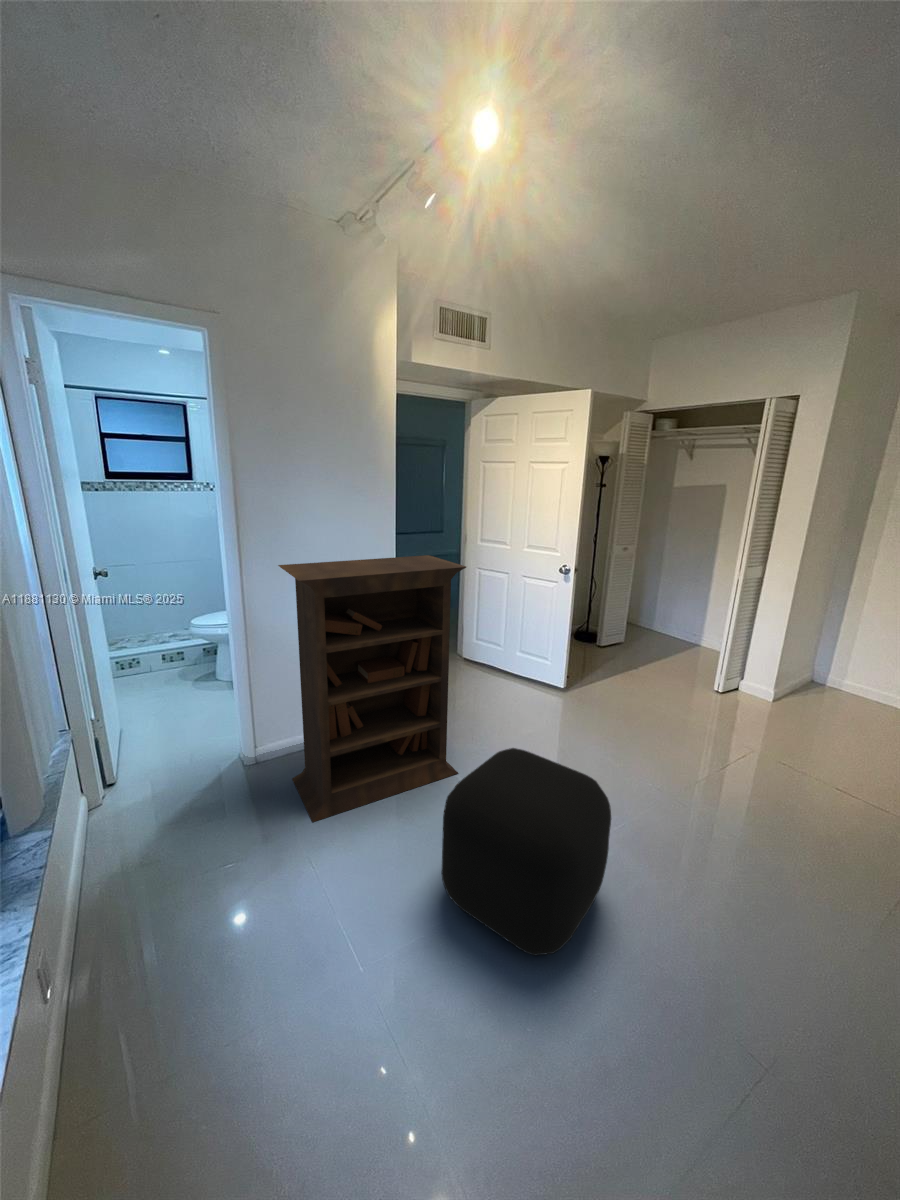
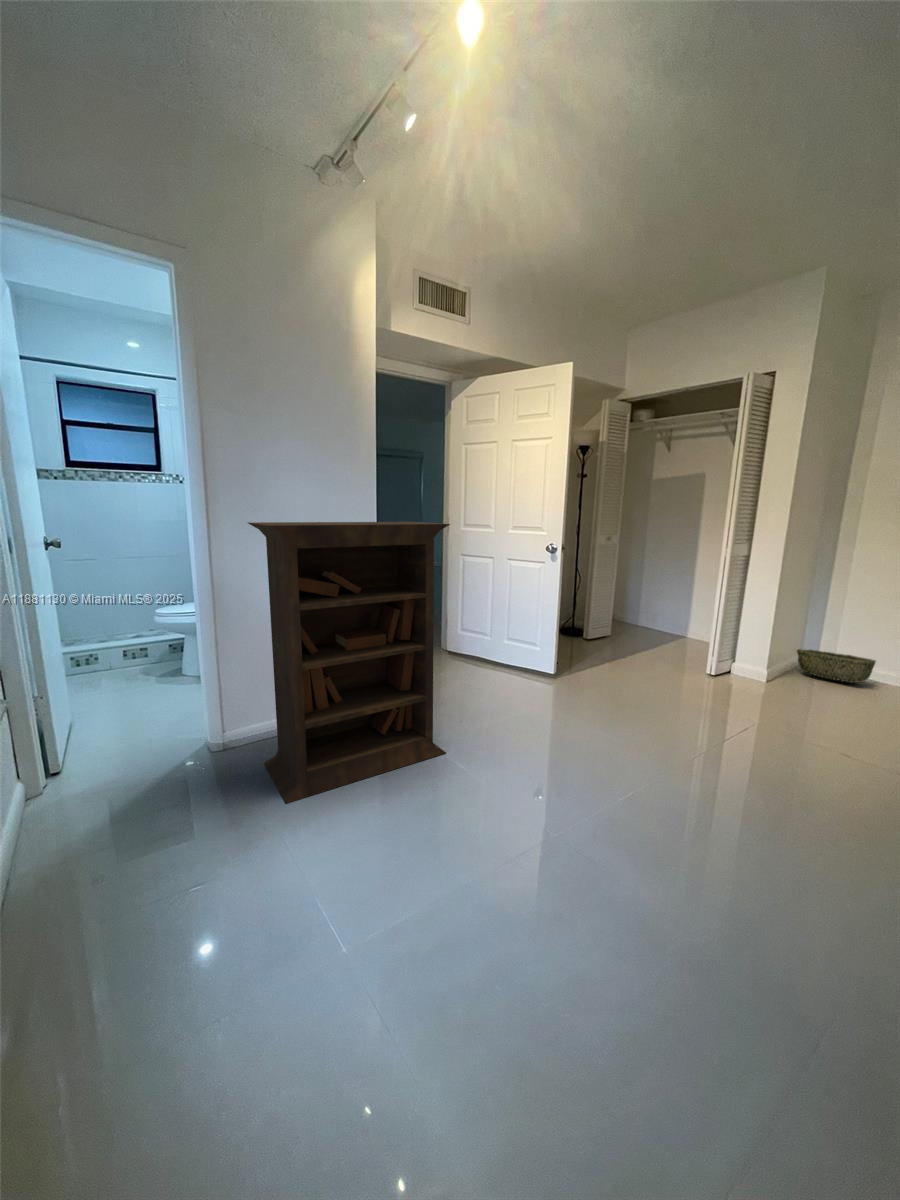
woven basket: none [805,669,884,706] -> present [797,649,876,683]
ottoman: present [442,748,611,956] -> none [431,703,617,922]

